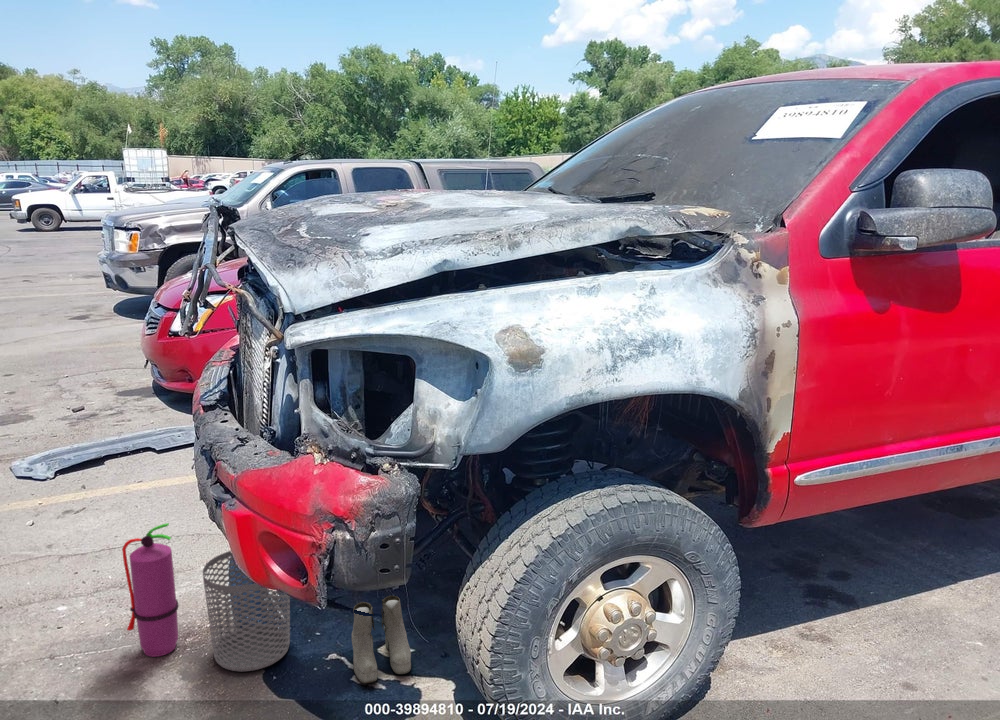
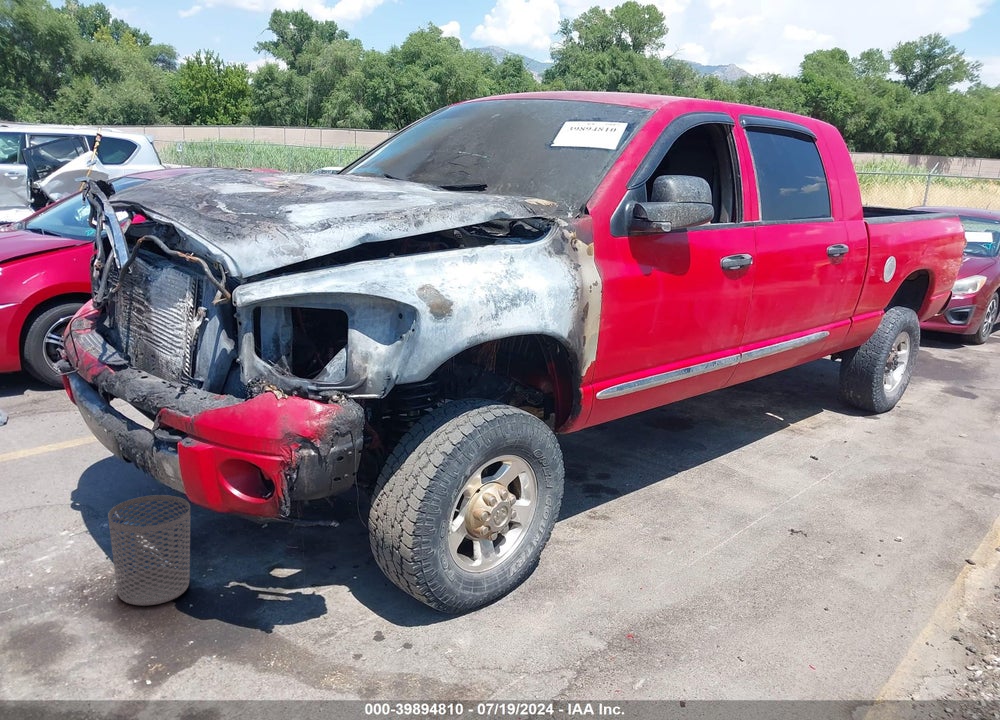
fire extinguisher: present [122,523,178,657] -> none [19,479,76,608]
boots: present [351,596,411,683] -> none [250,524,308,596]

